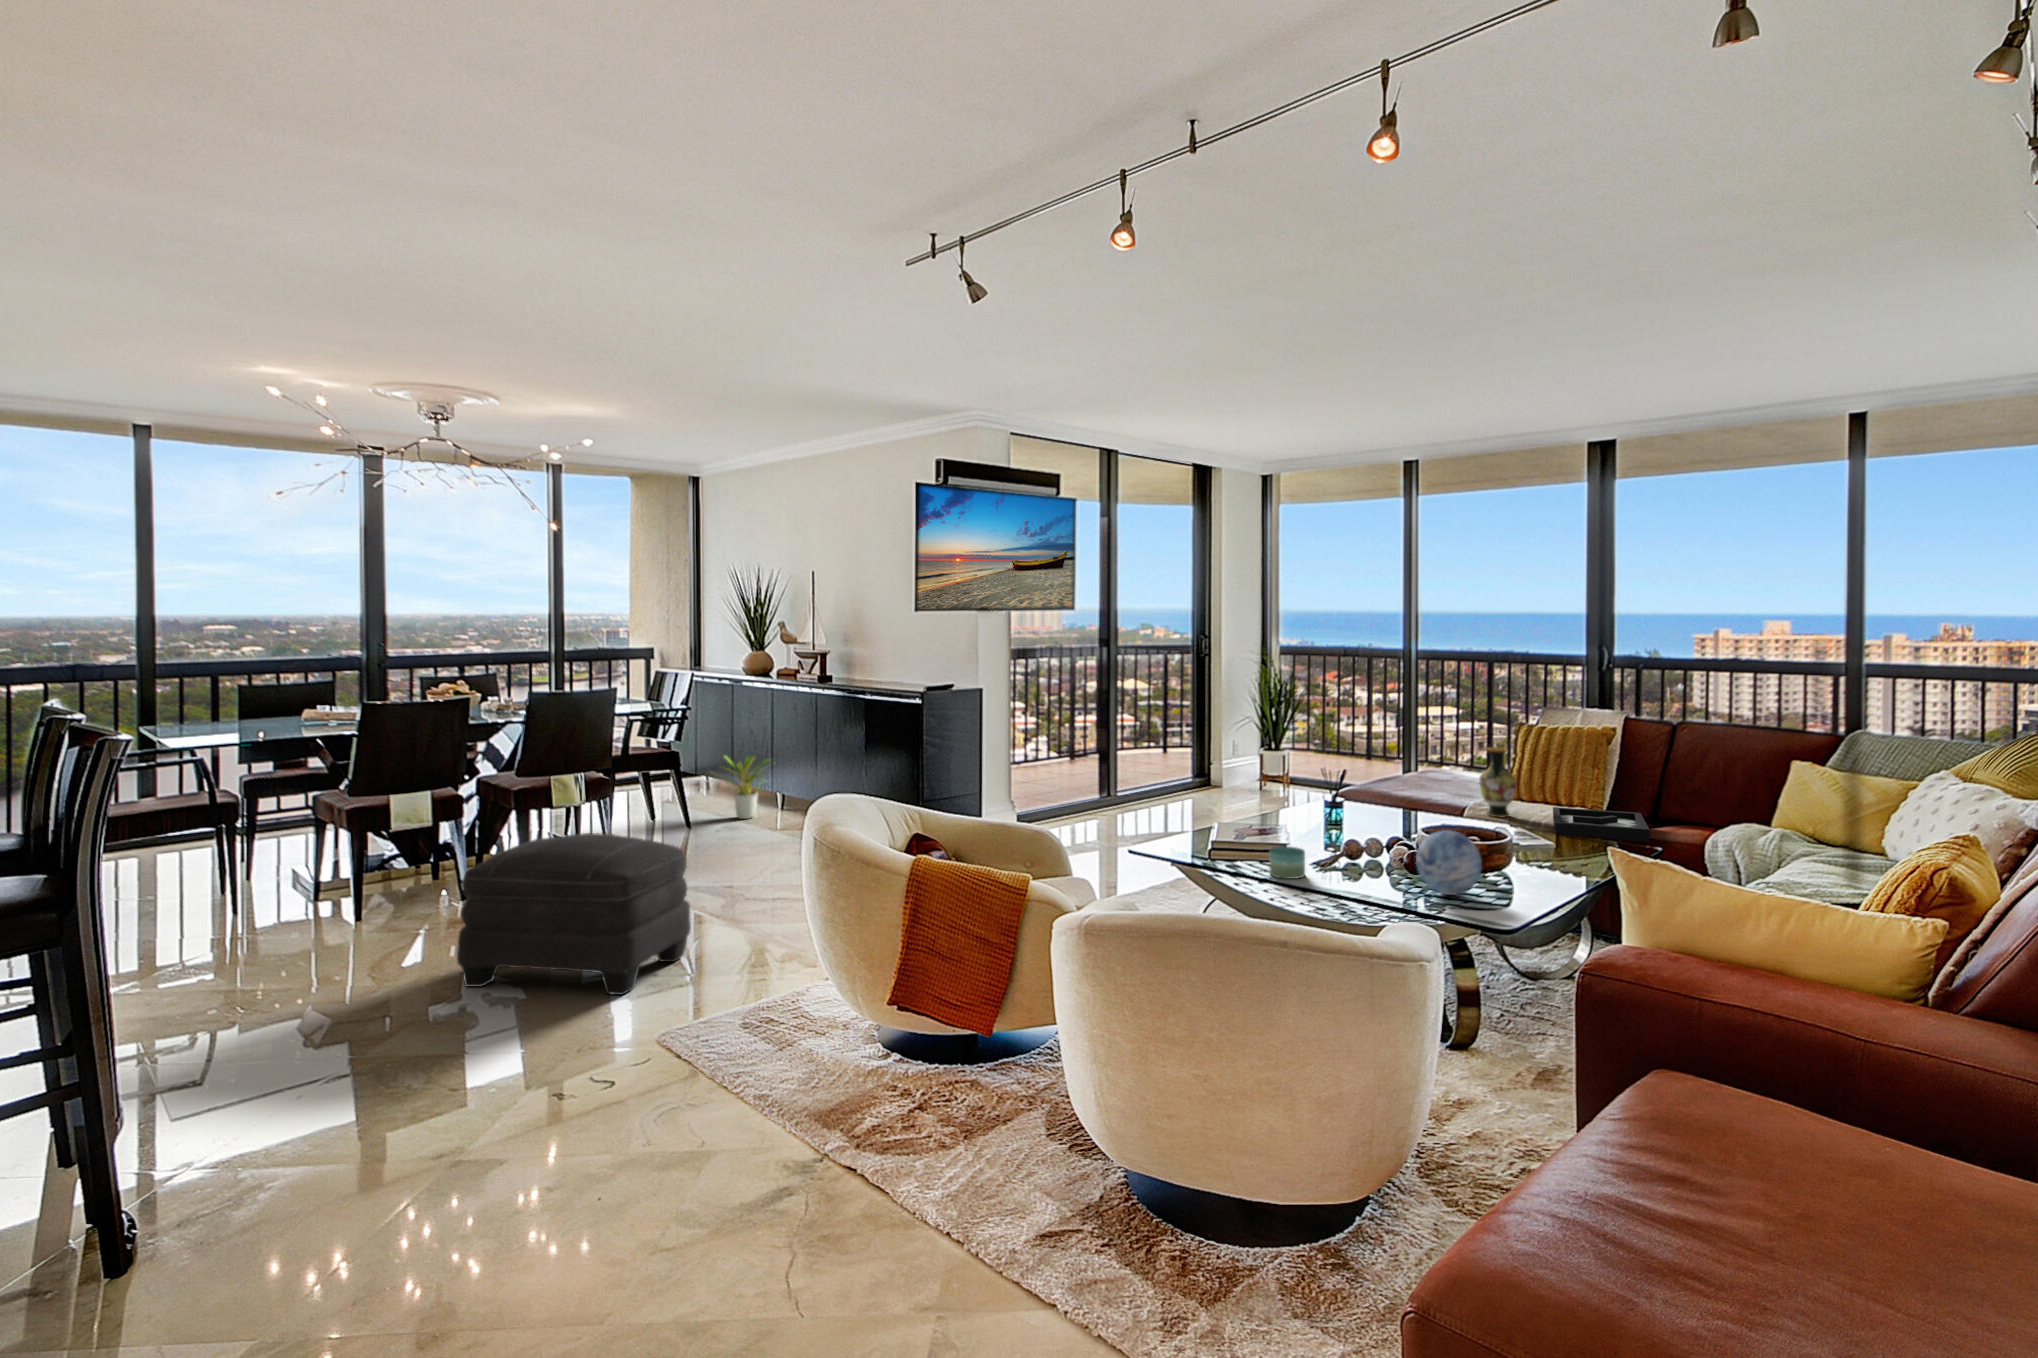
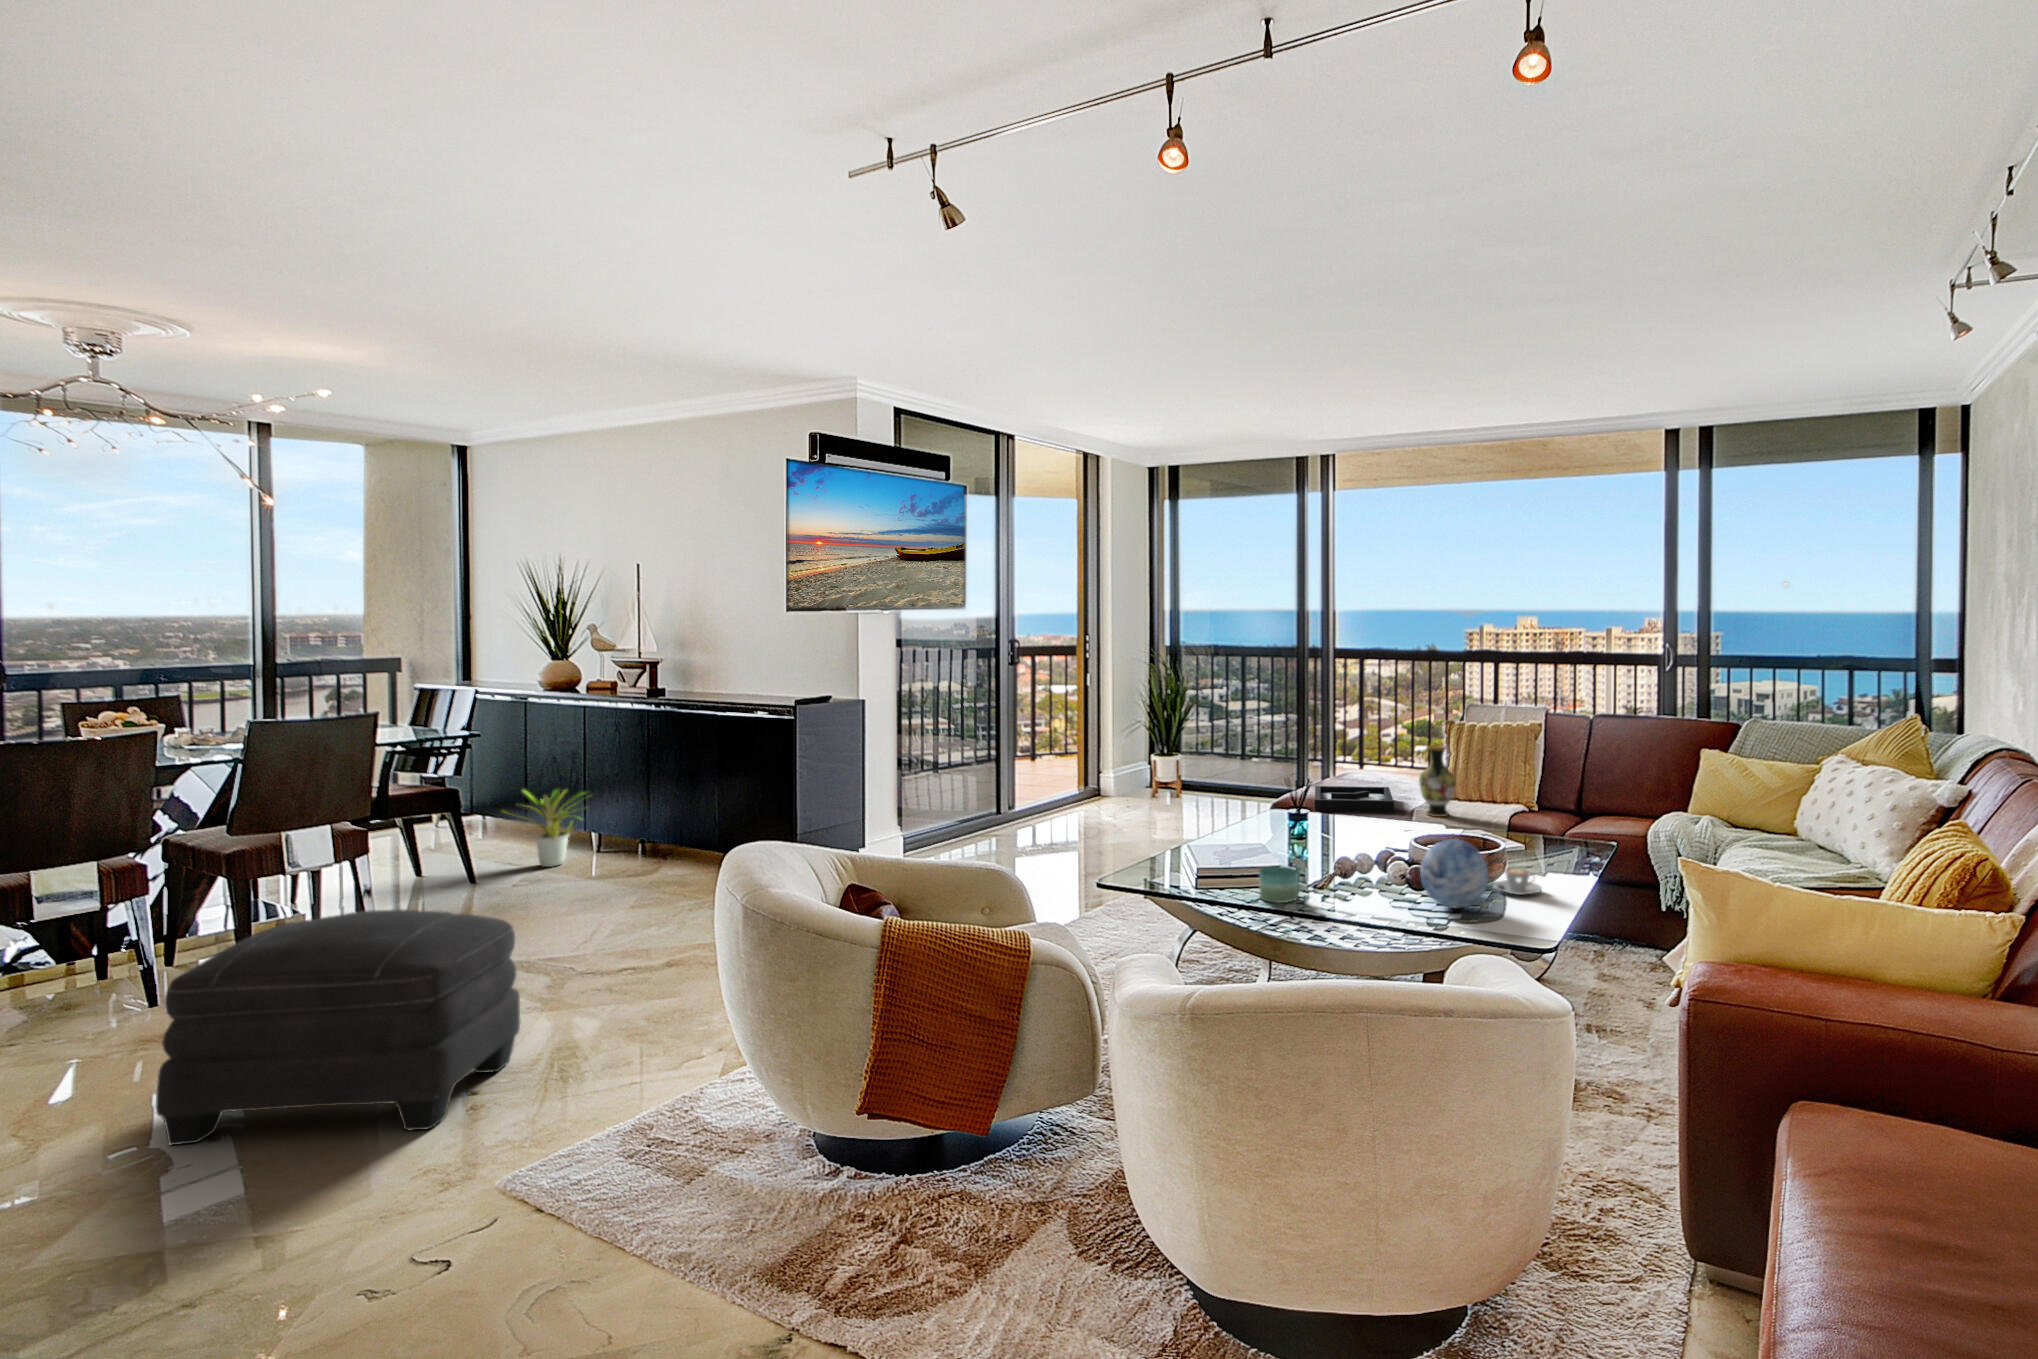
decorative tray: present [1553,807,1650,842] -> present [1315,786,1394,813]
coffee cup: none [1500,864,1548,889] -> present [1493,869,1542,895]

